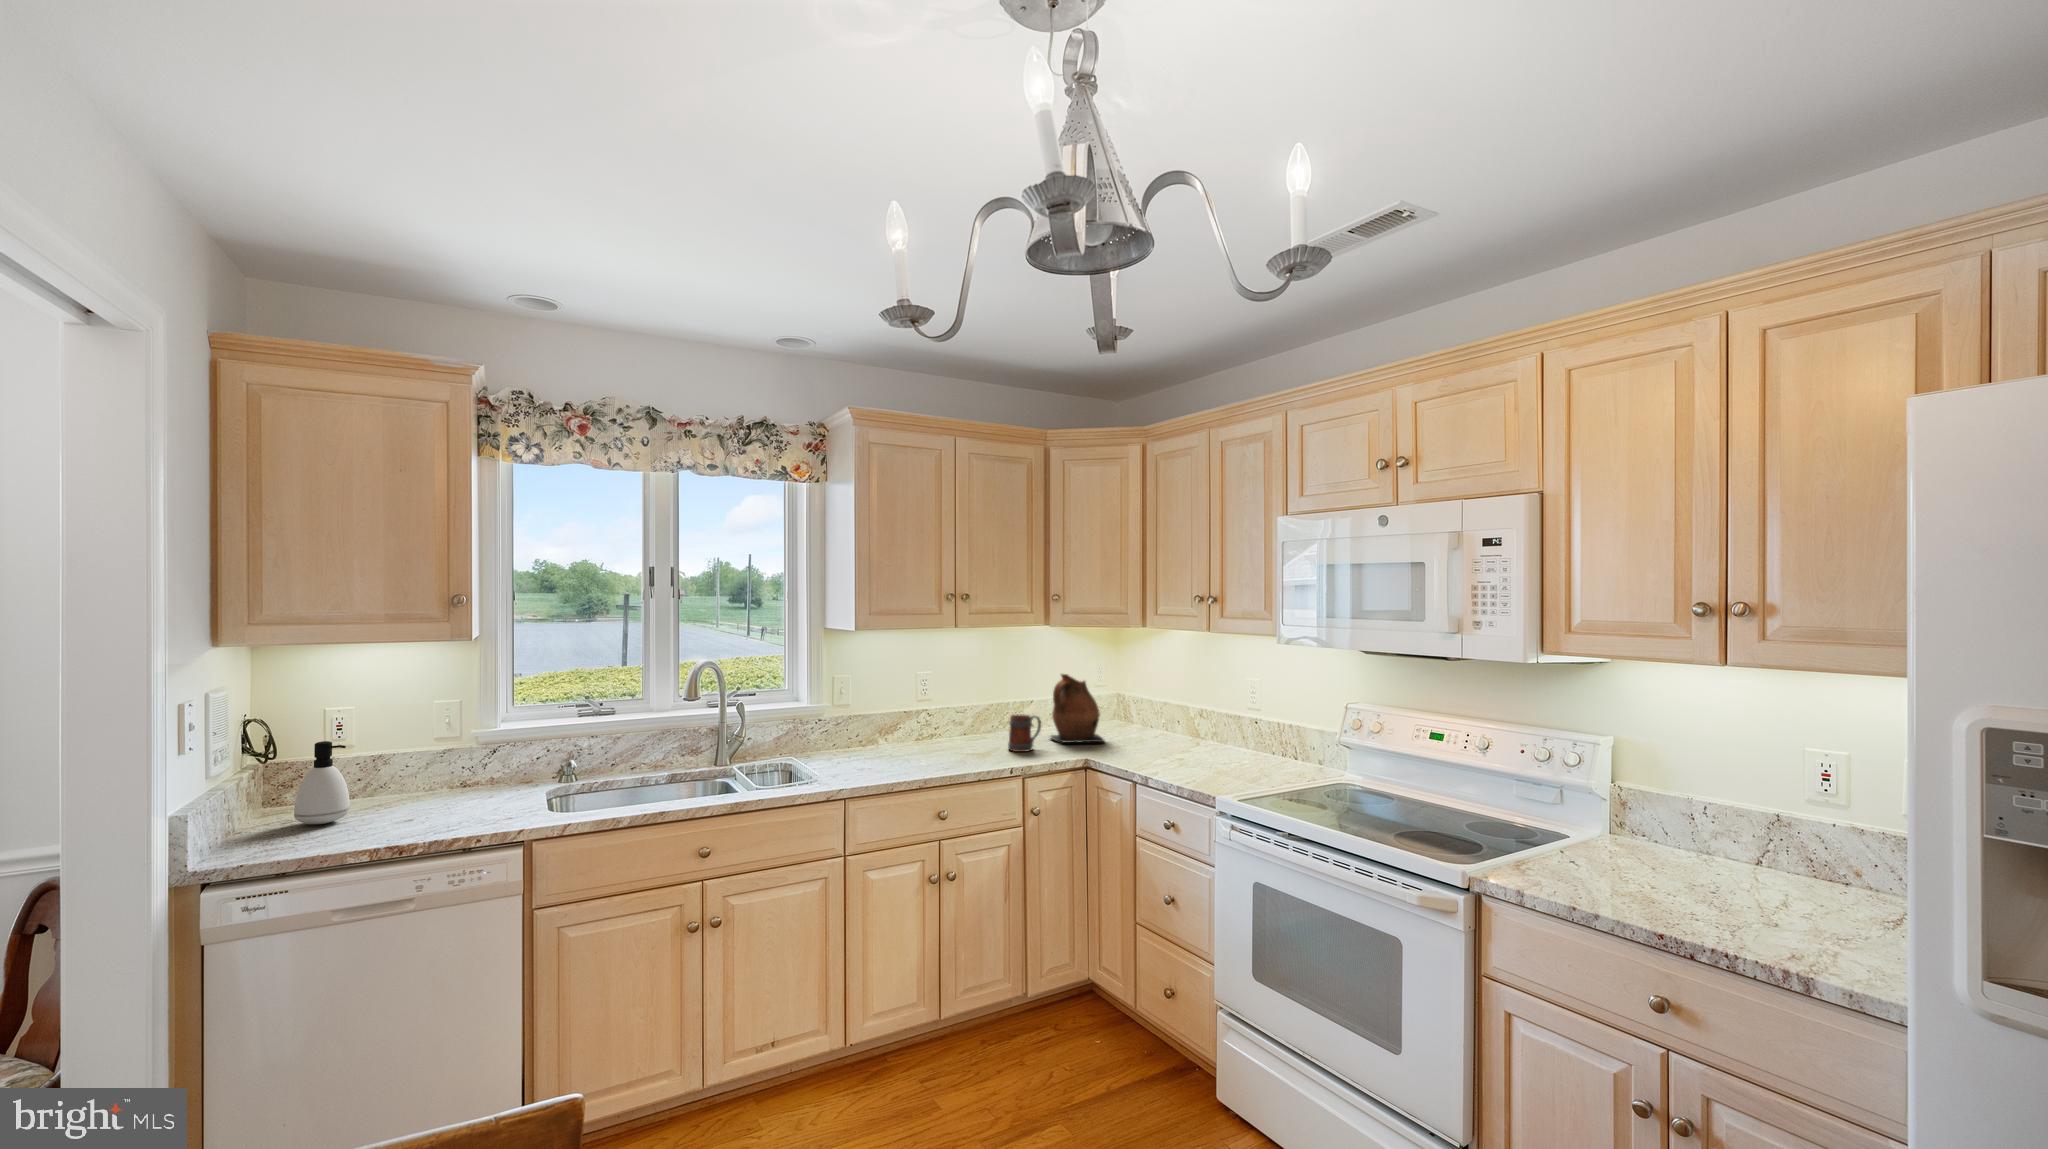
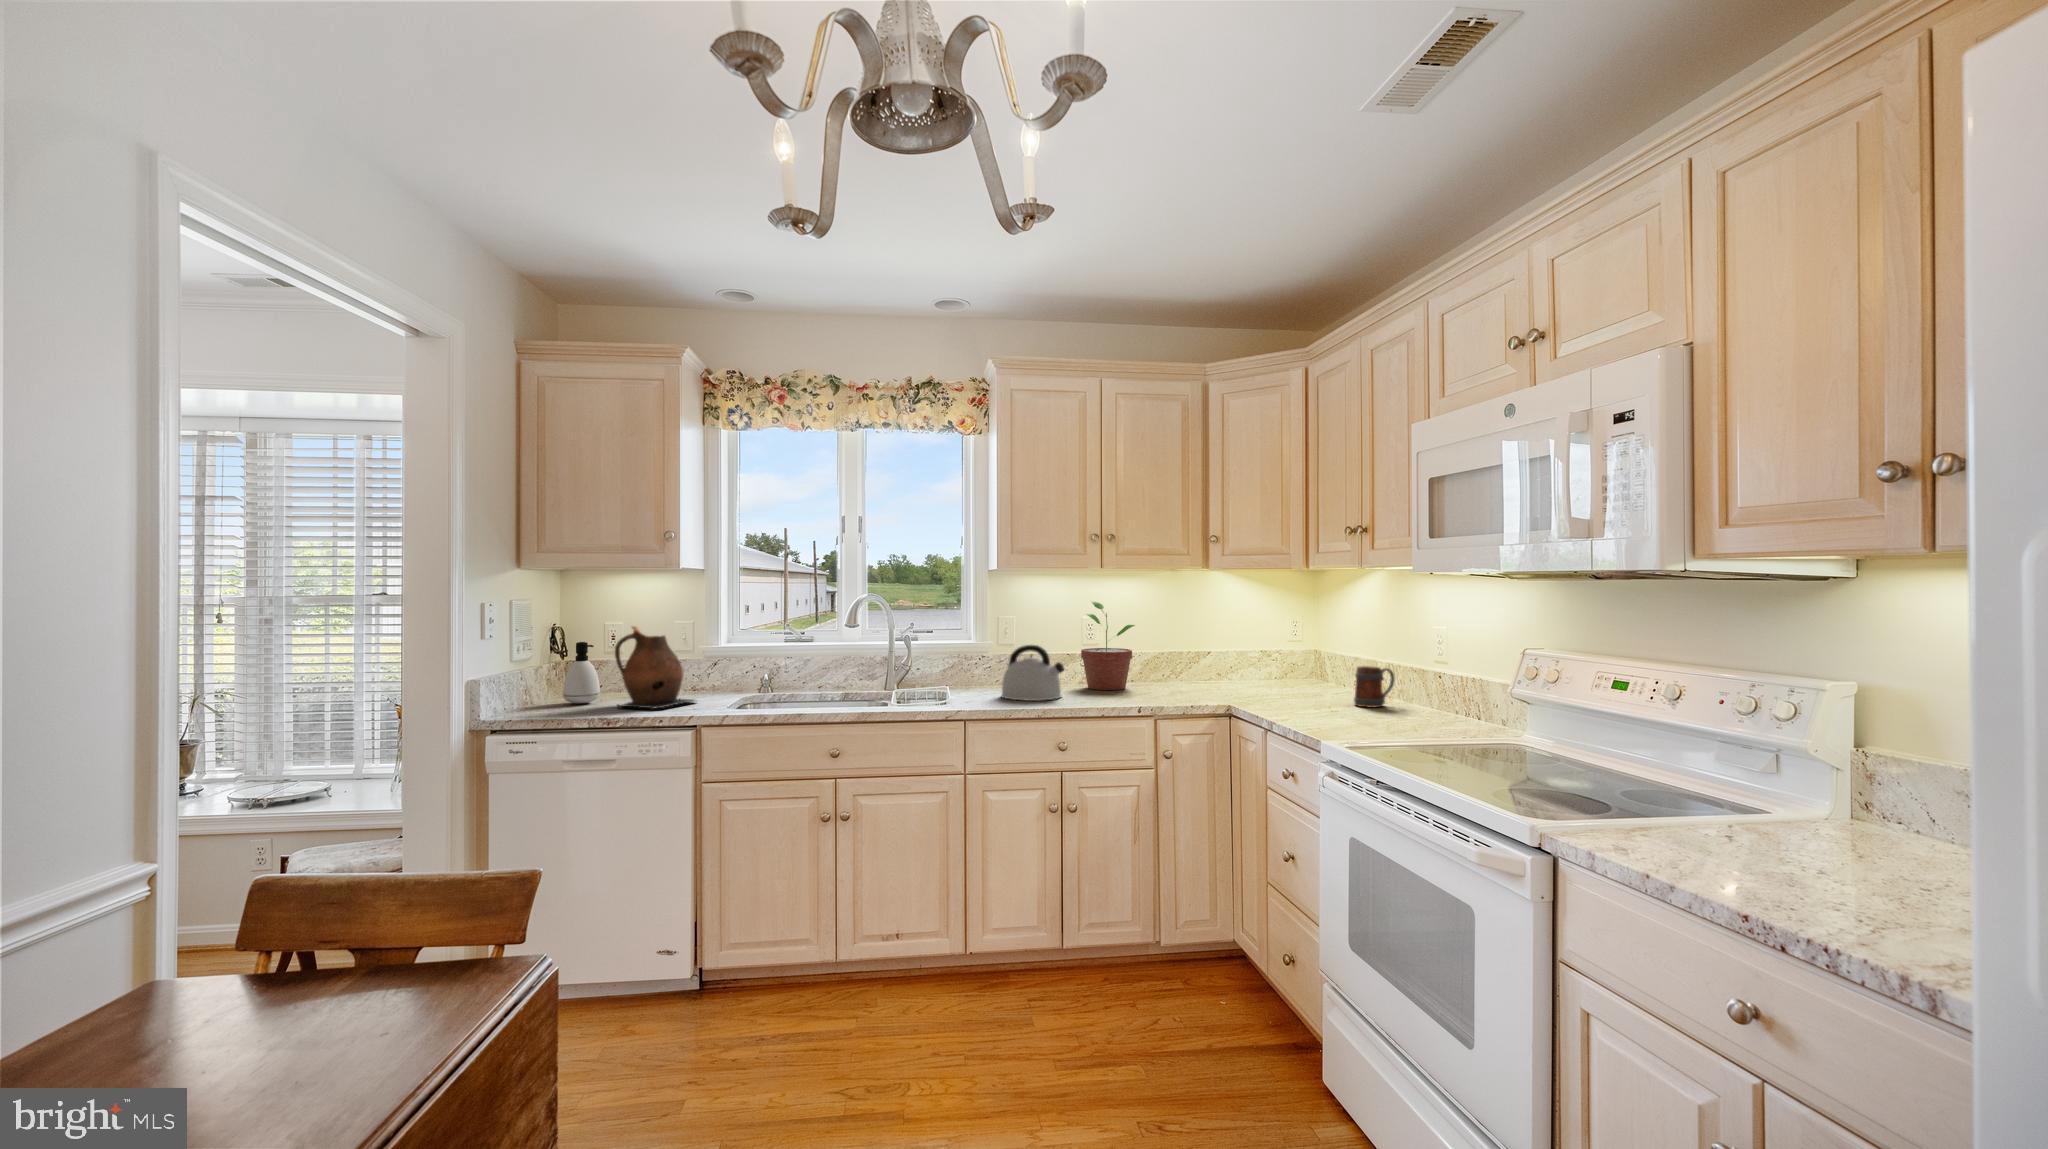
potted plant: none [925,658,984,750] -> present [1081,601,1135,690]
ceramic pitcher: present [1051,674,1104,743] -> present [615,626,695,709]
kettle: none [860,710,930,771] -> present [1002,645,1064,701]
mug: present [1008,714,1041,752] -> present [1354,666,1395,707]

